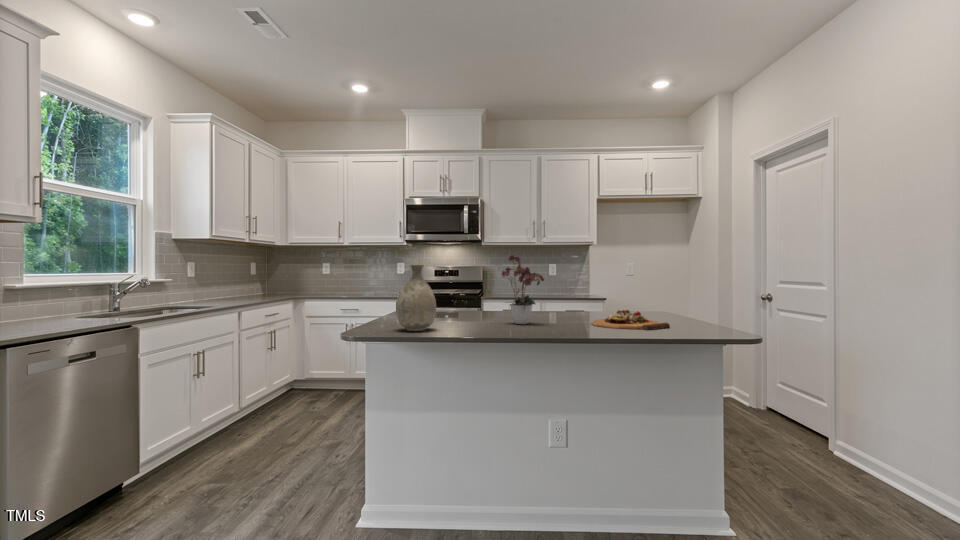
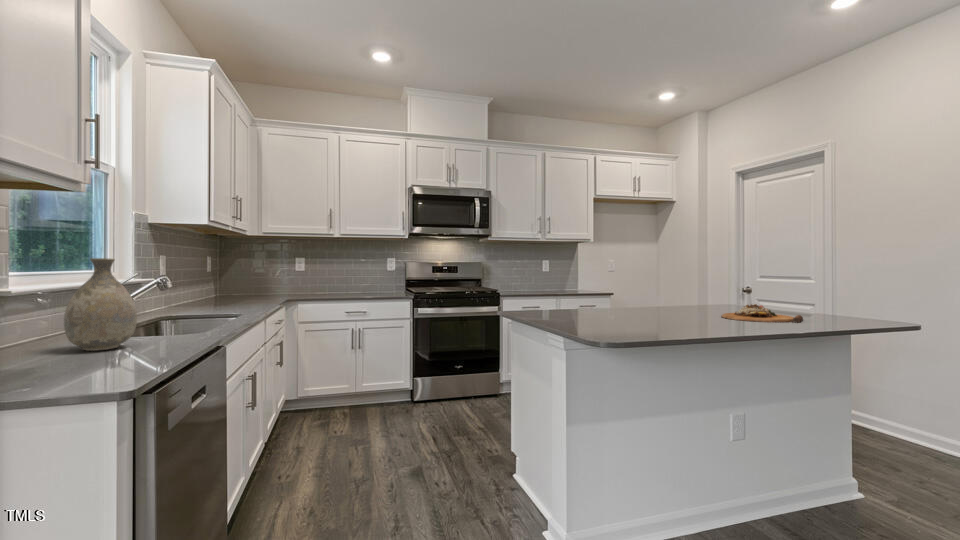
flower arrangement: present [502,255,544,324] -> none [649,247,702,321]
vase: present [396,264,436,331] -> present [64,258,137,351]

